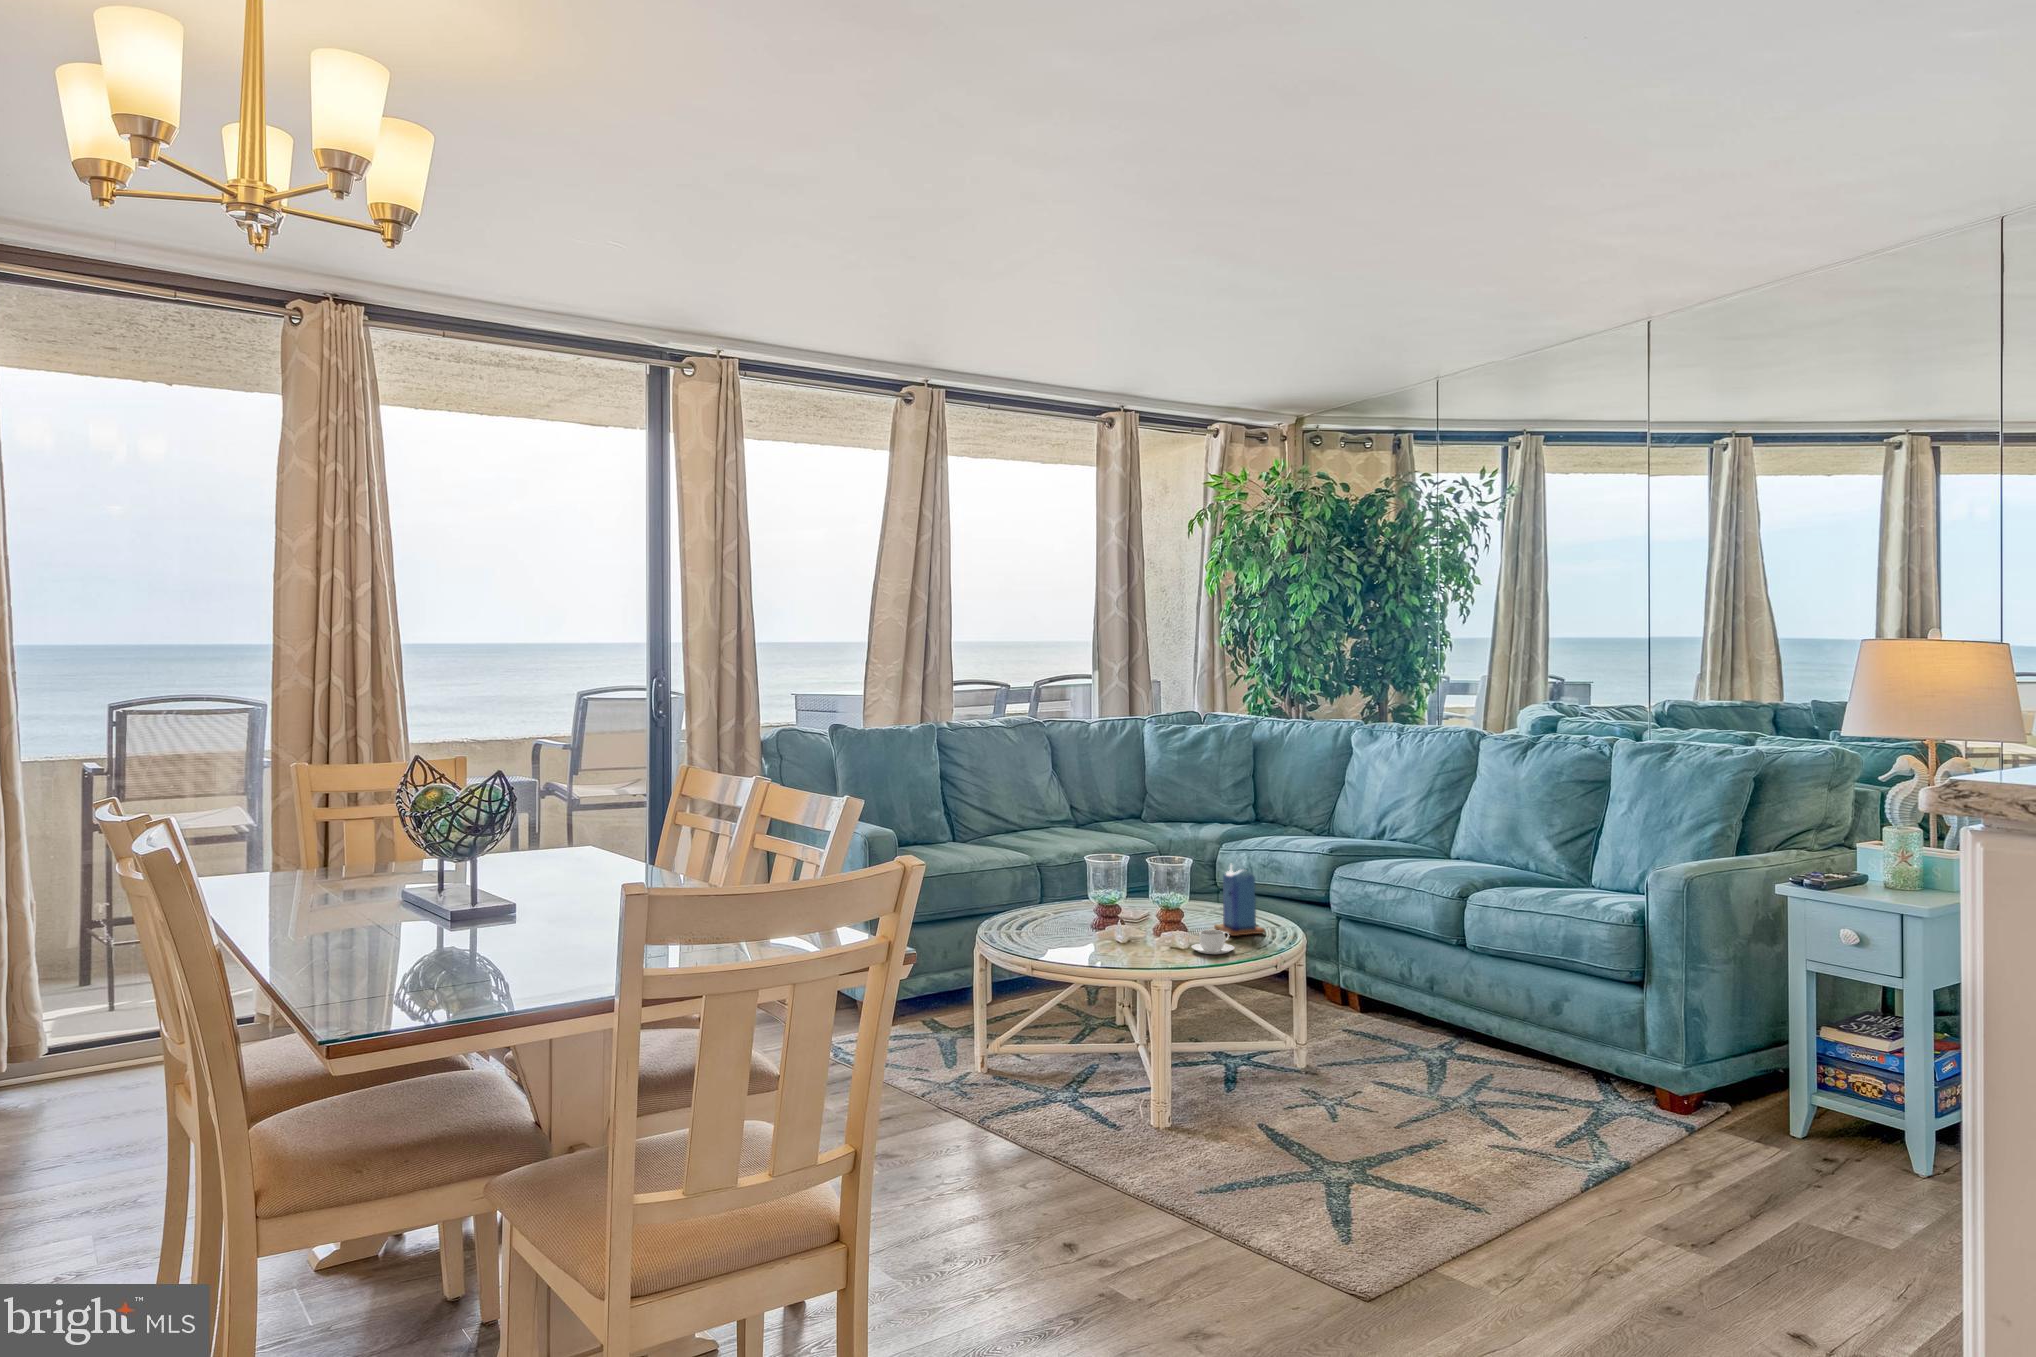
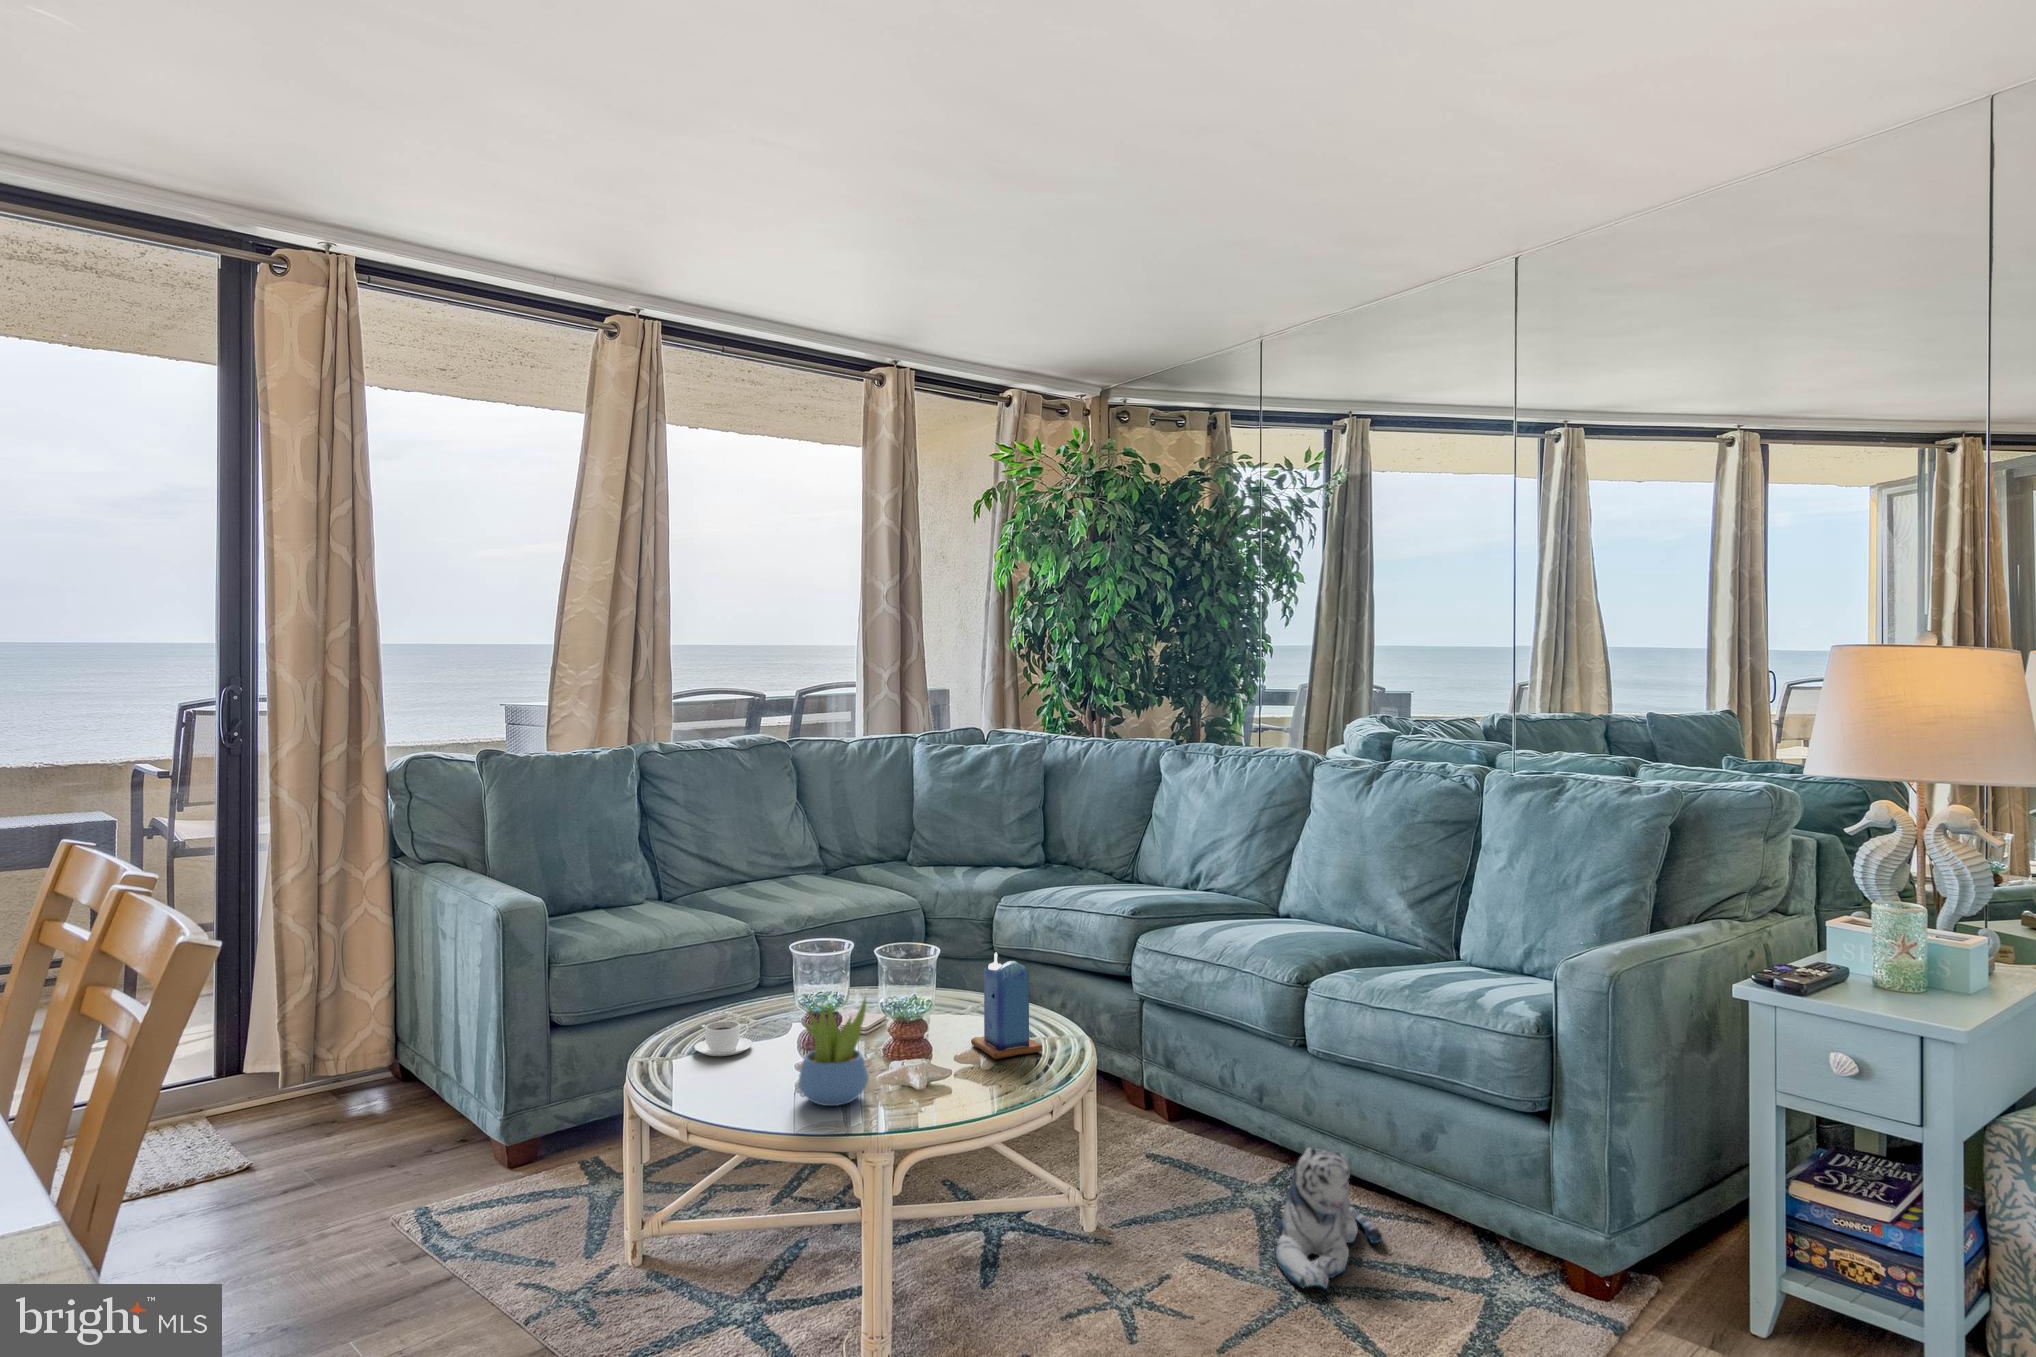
succulent plant: none [1101,884,1148,957] -> present [799,998,868,1106]
coffee cup: present [1191,930,1234,954] -> present [694,1021,753,1056]
plush toy: none [1438,1008,1521,1102] -> present [1275,1148,1382,1288]

